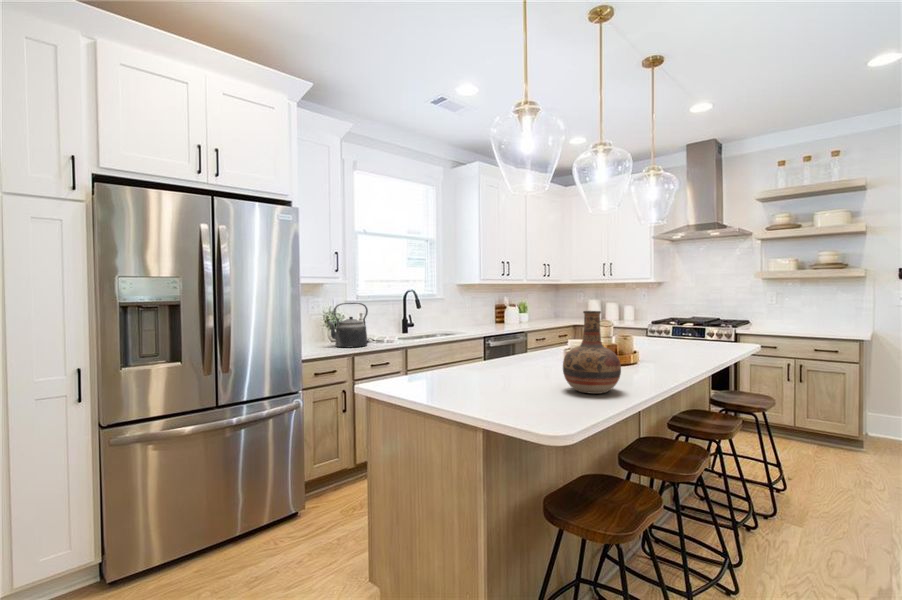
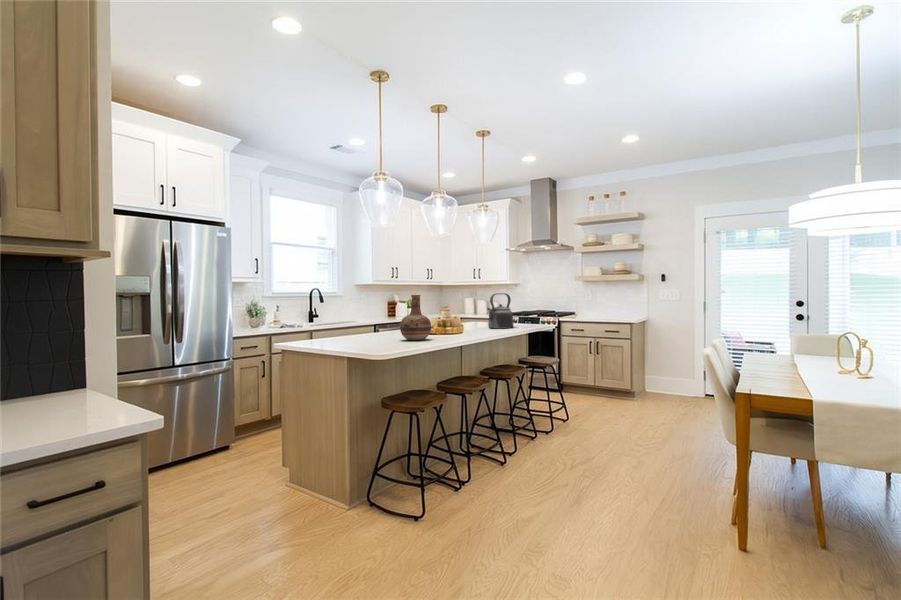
kettle: present [328,303,368,348] -> present [487,293,514,329]

